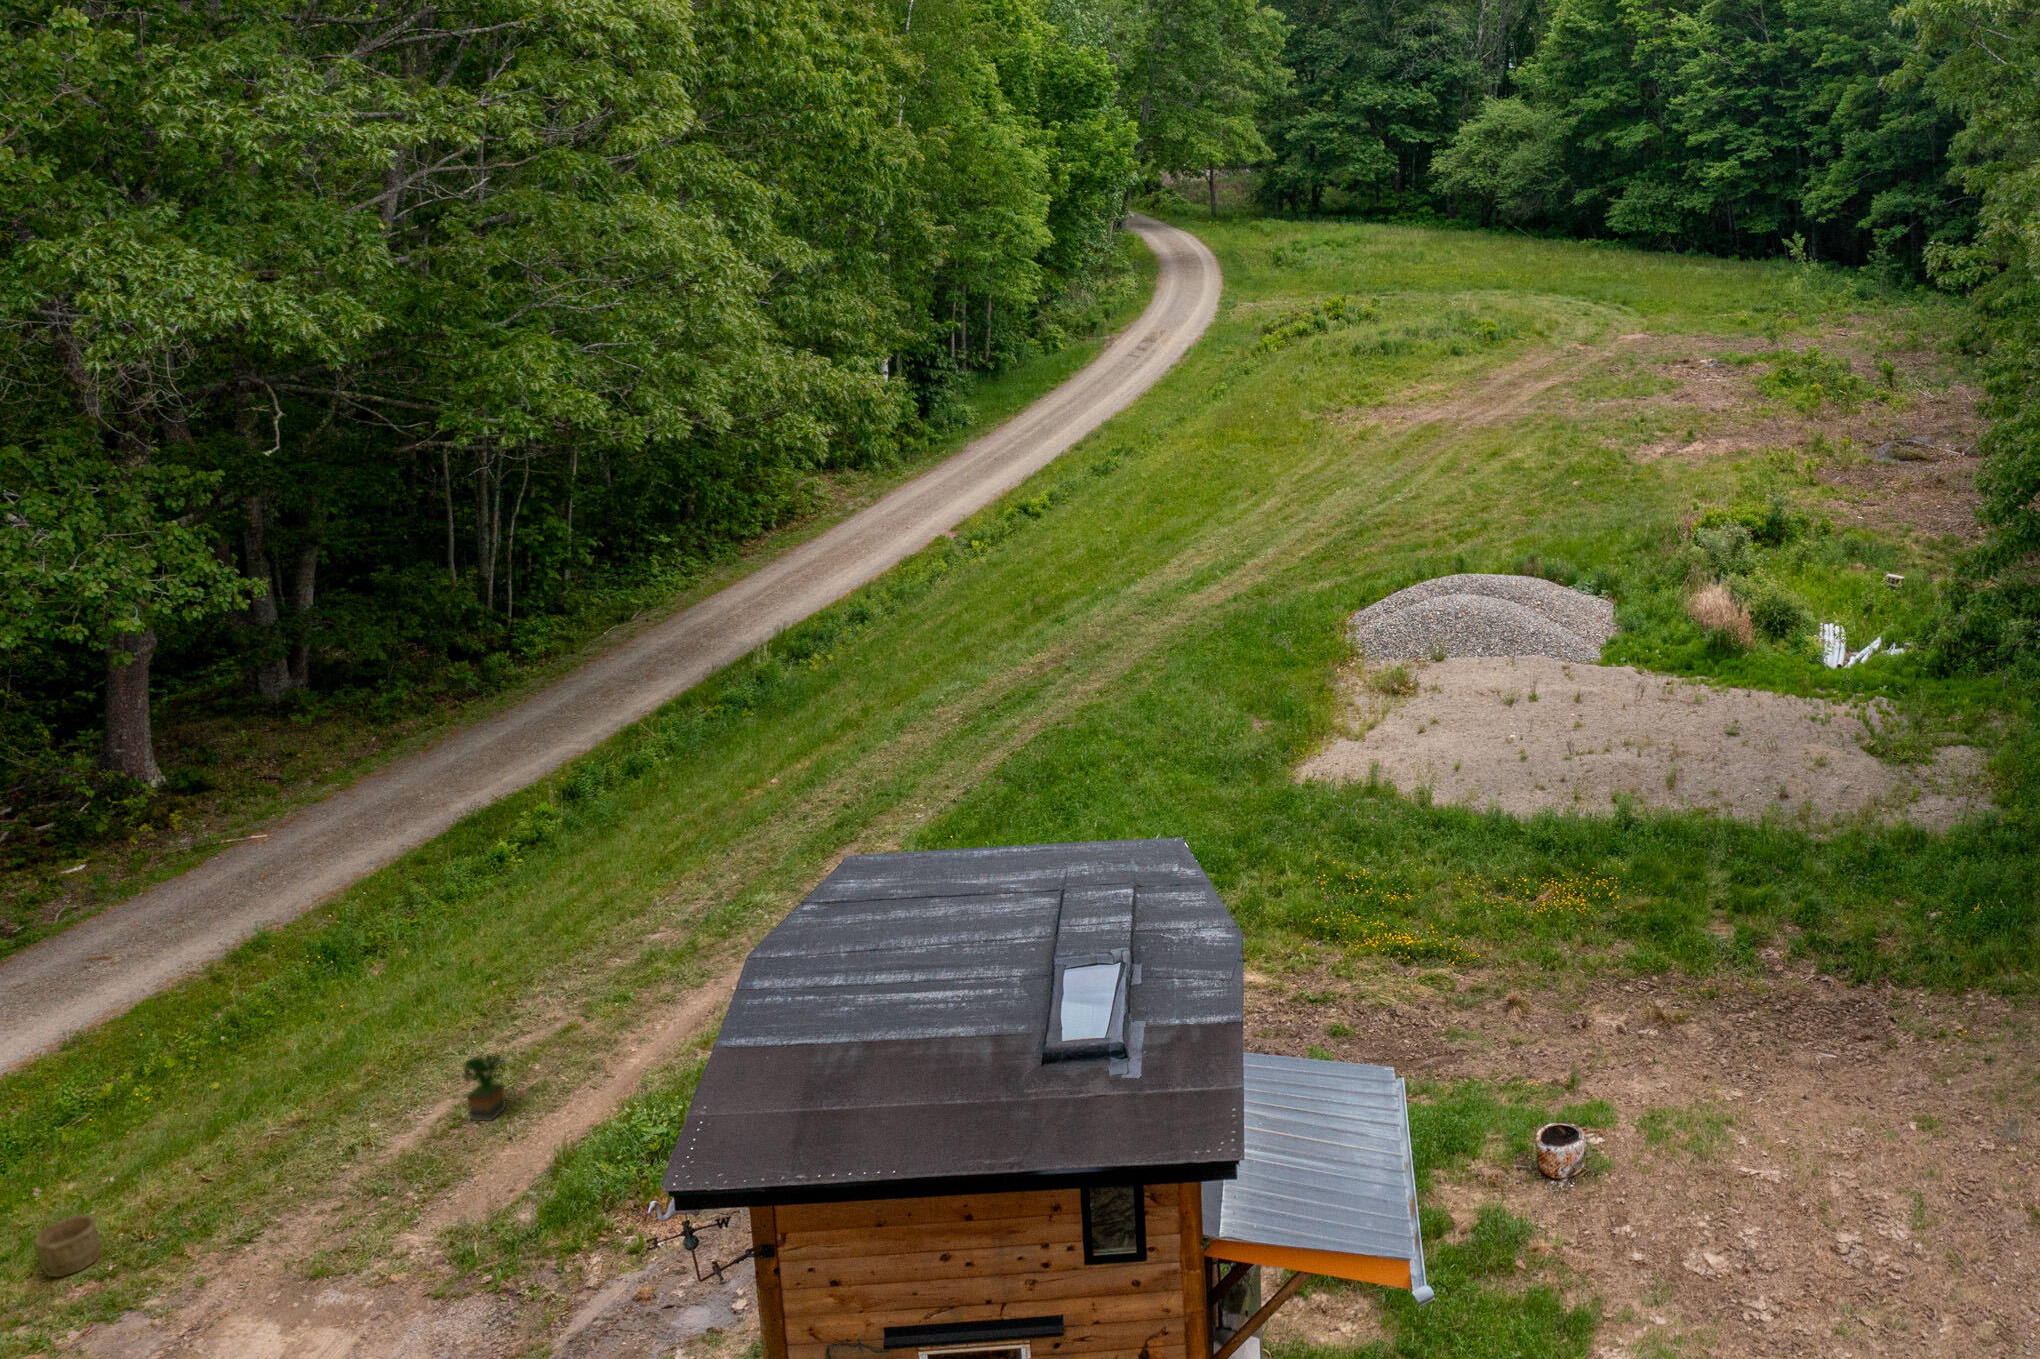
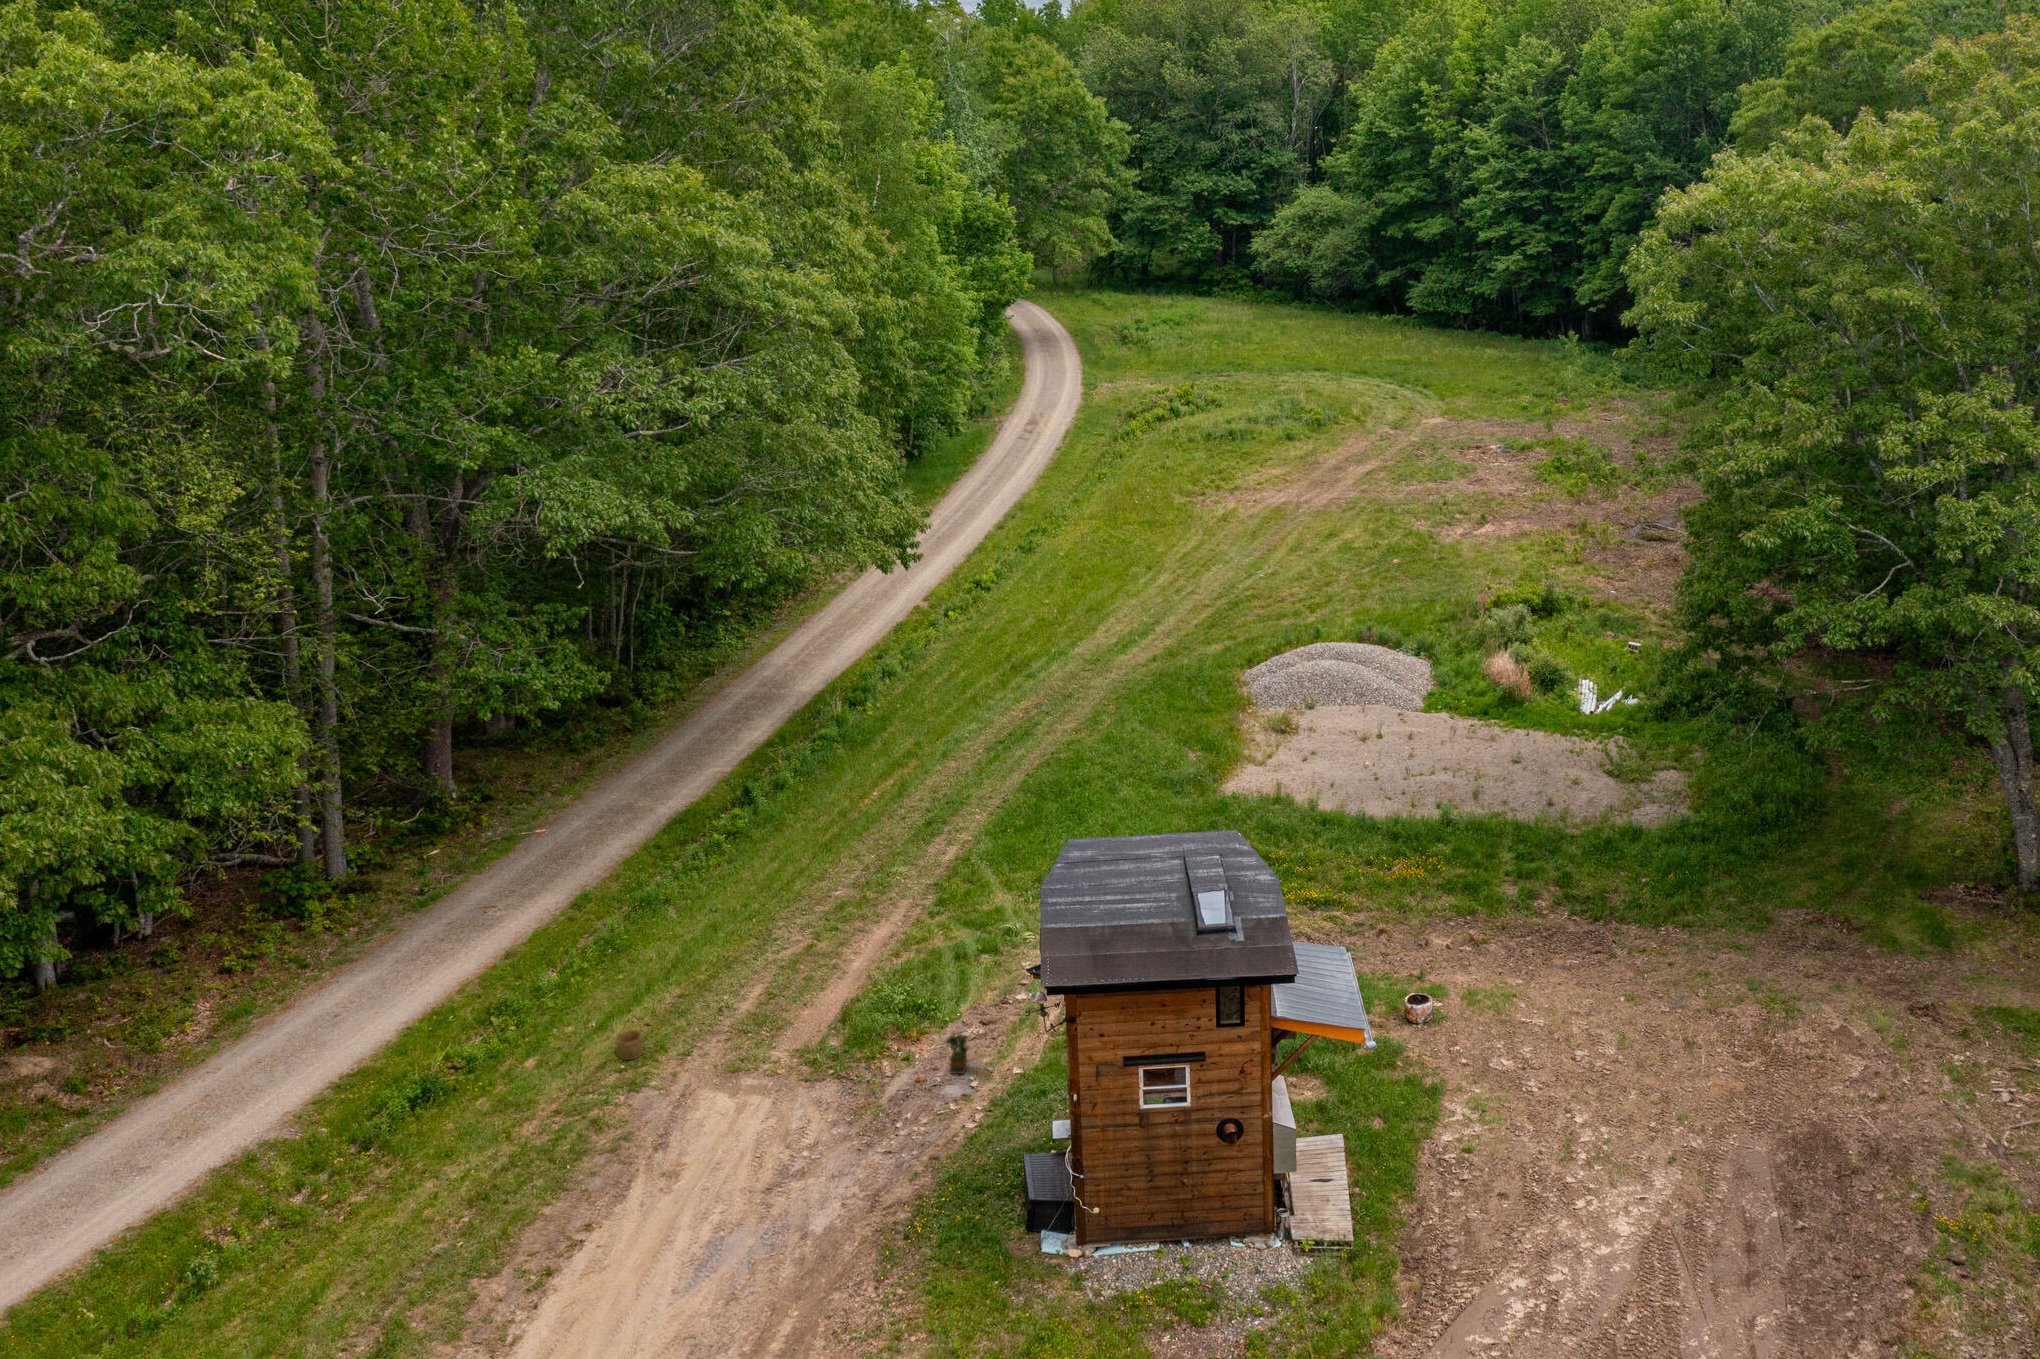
potted tree: present [463,1055,507,1121] -> present [946,1034,970,1074]

